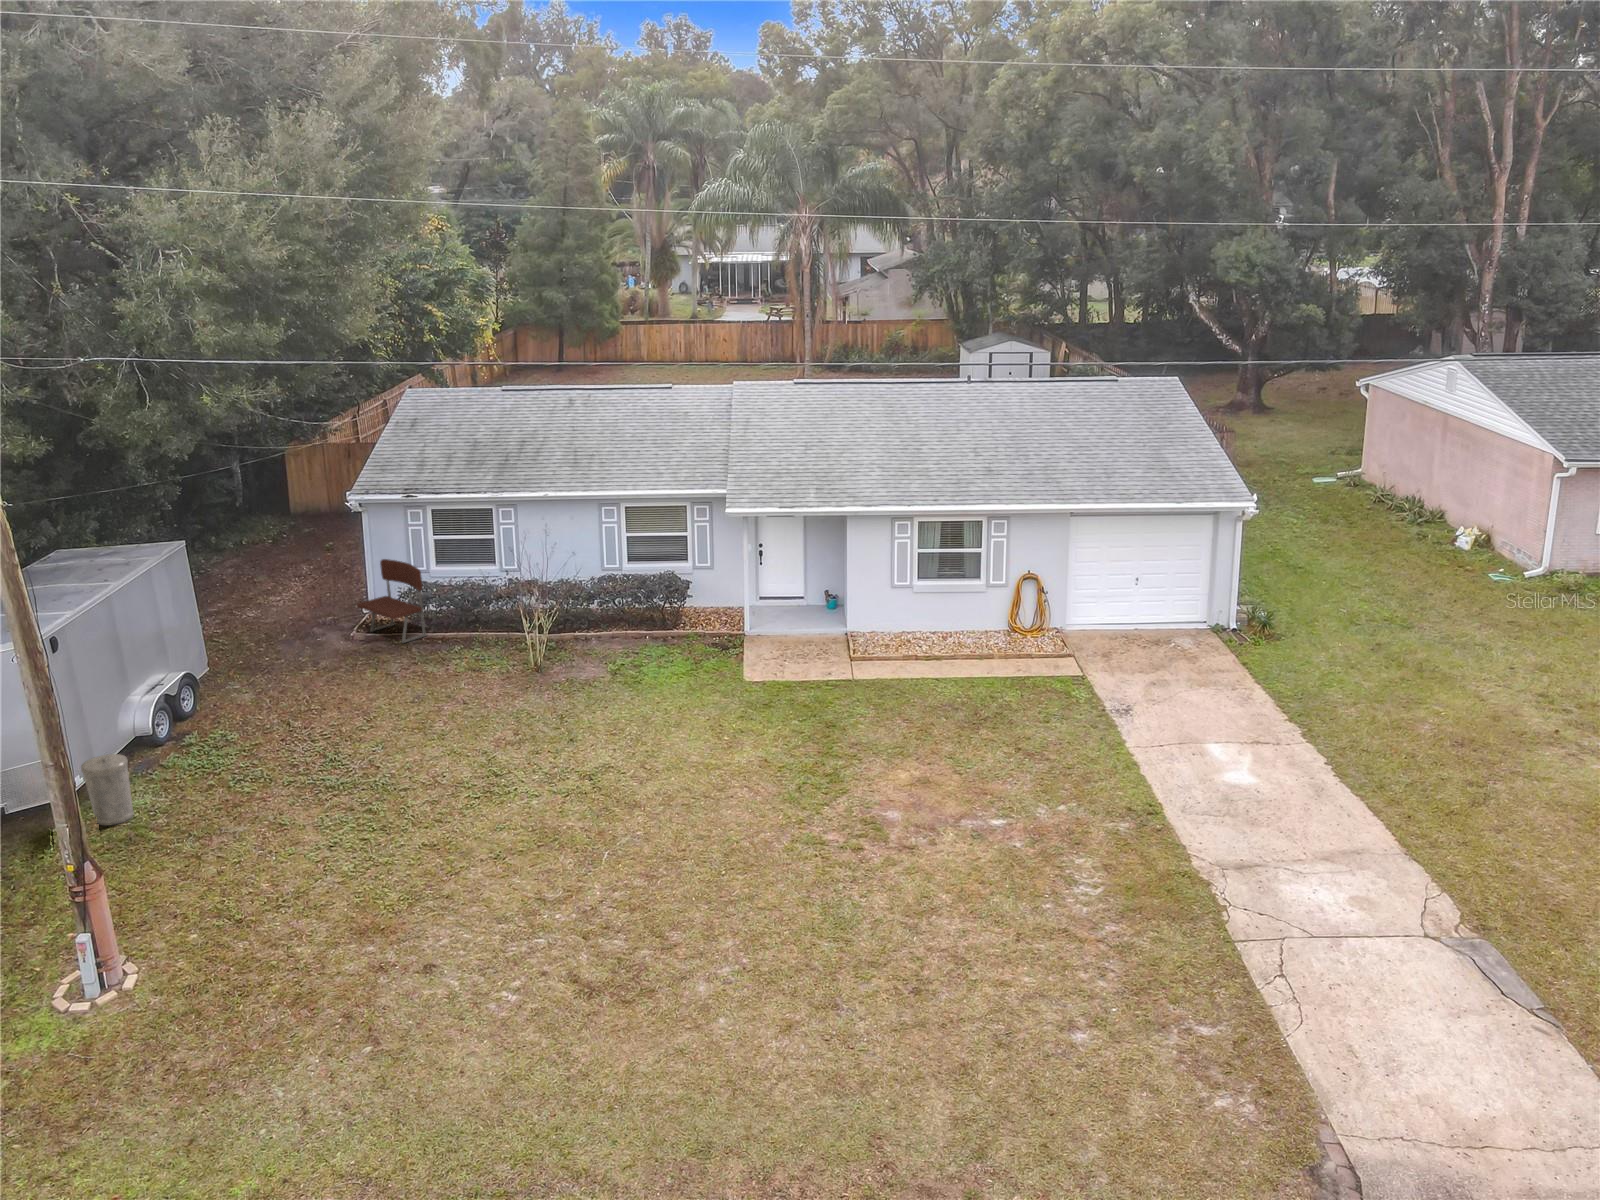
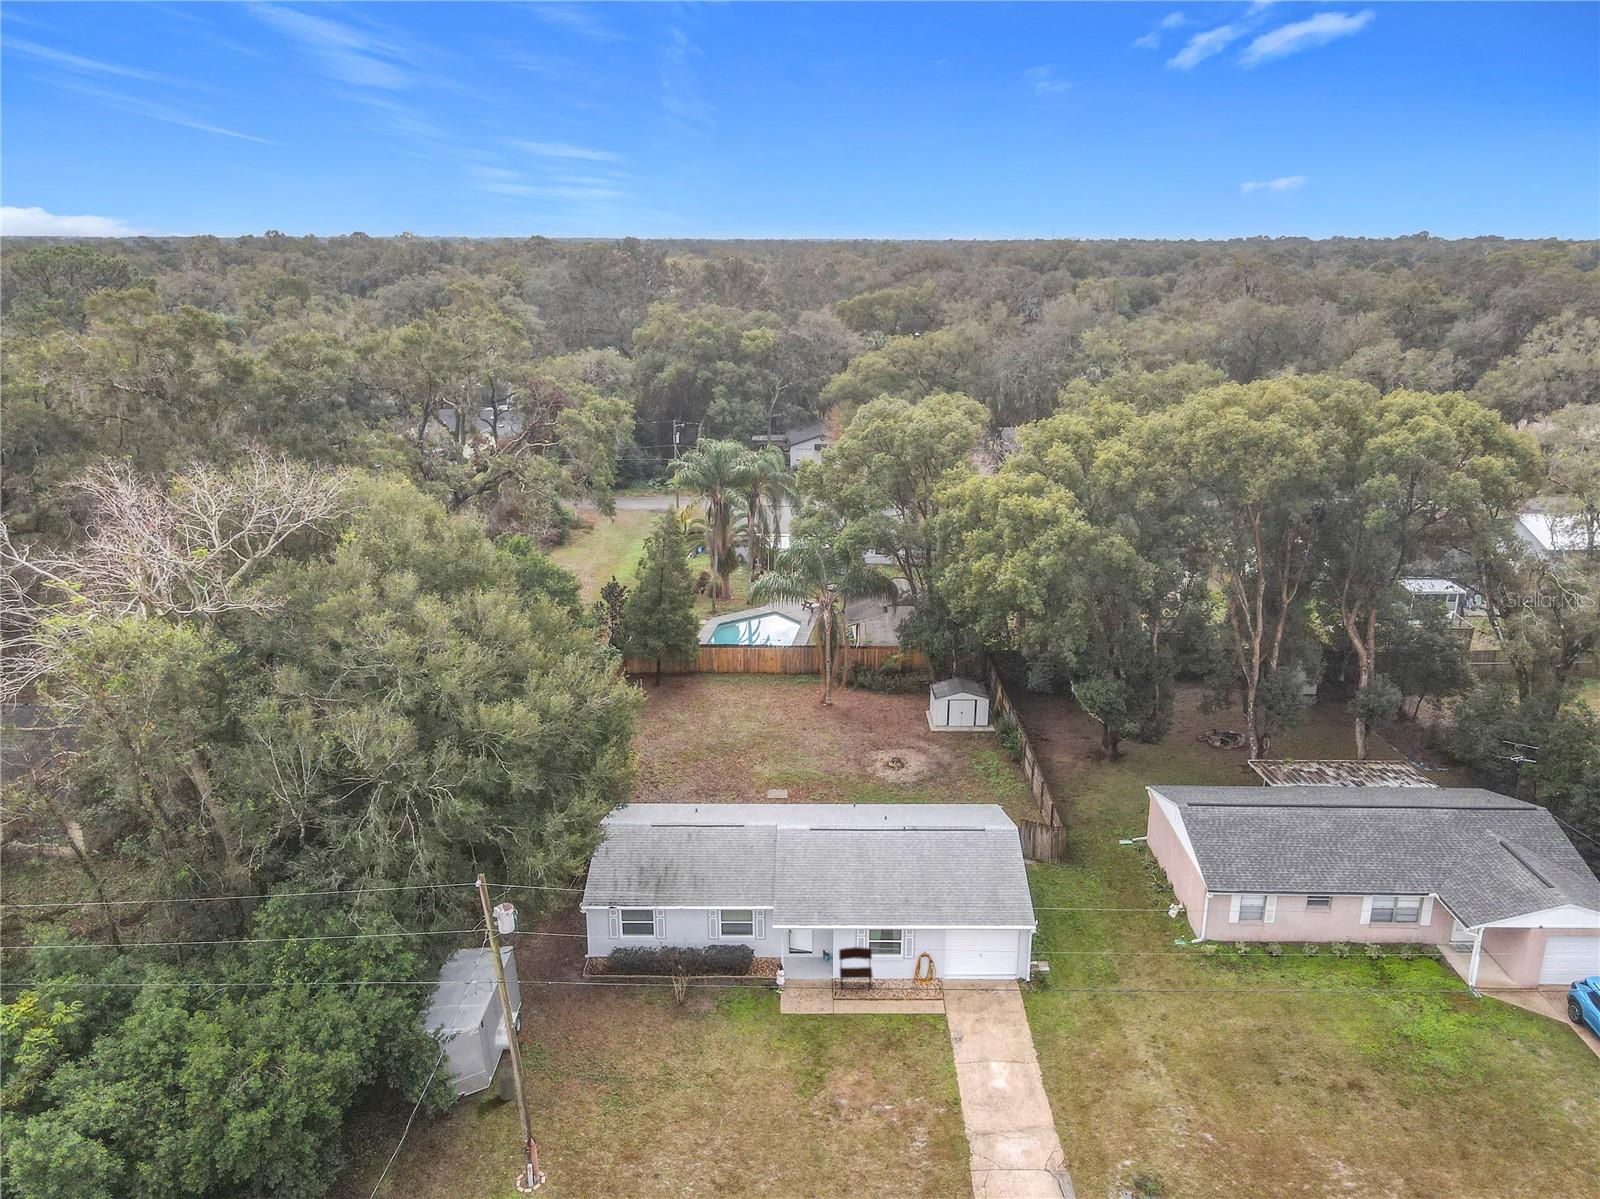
bench: present [357,559,427,643] -> present [839,947,873,988]

